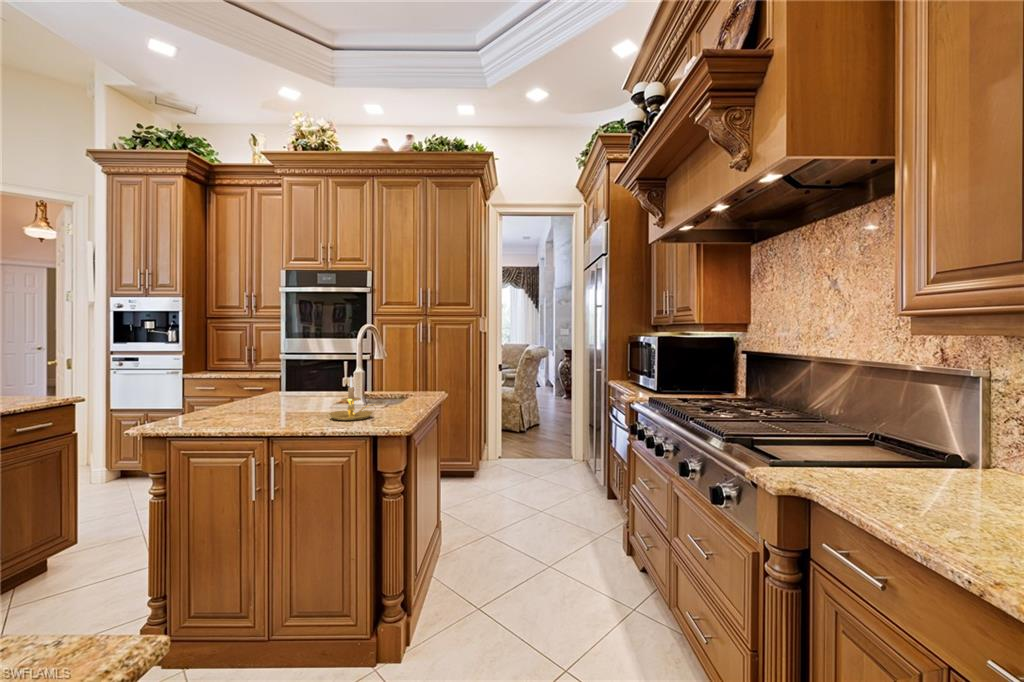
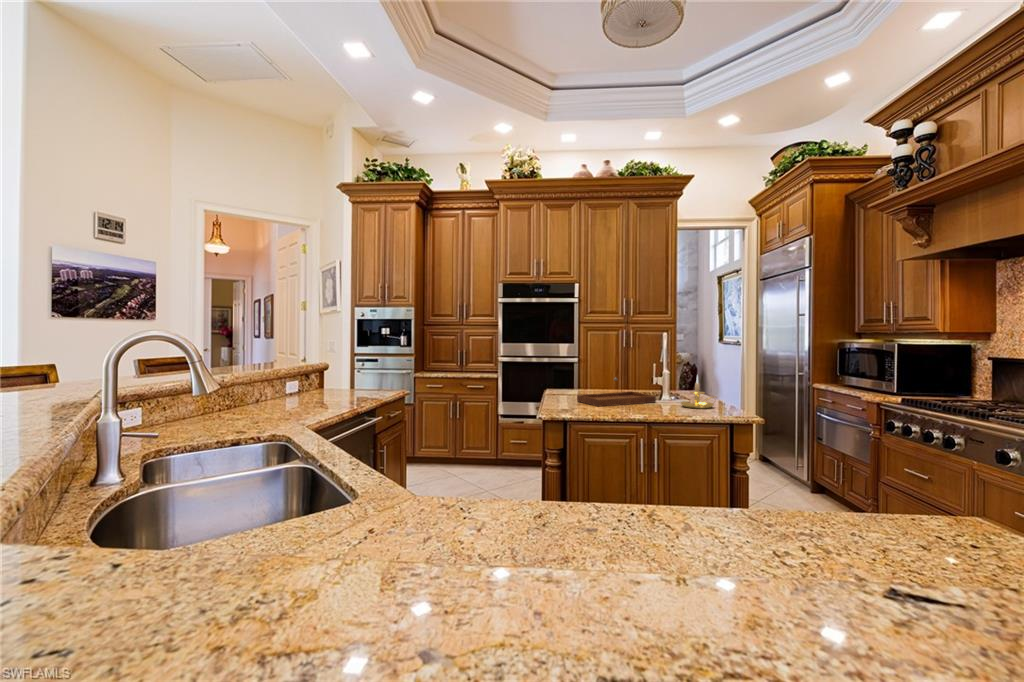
tray: none [216,380,324,420] -> present [577,378,656,407]

